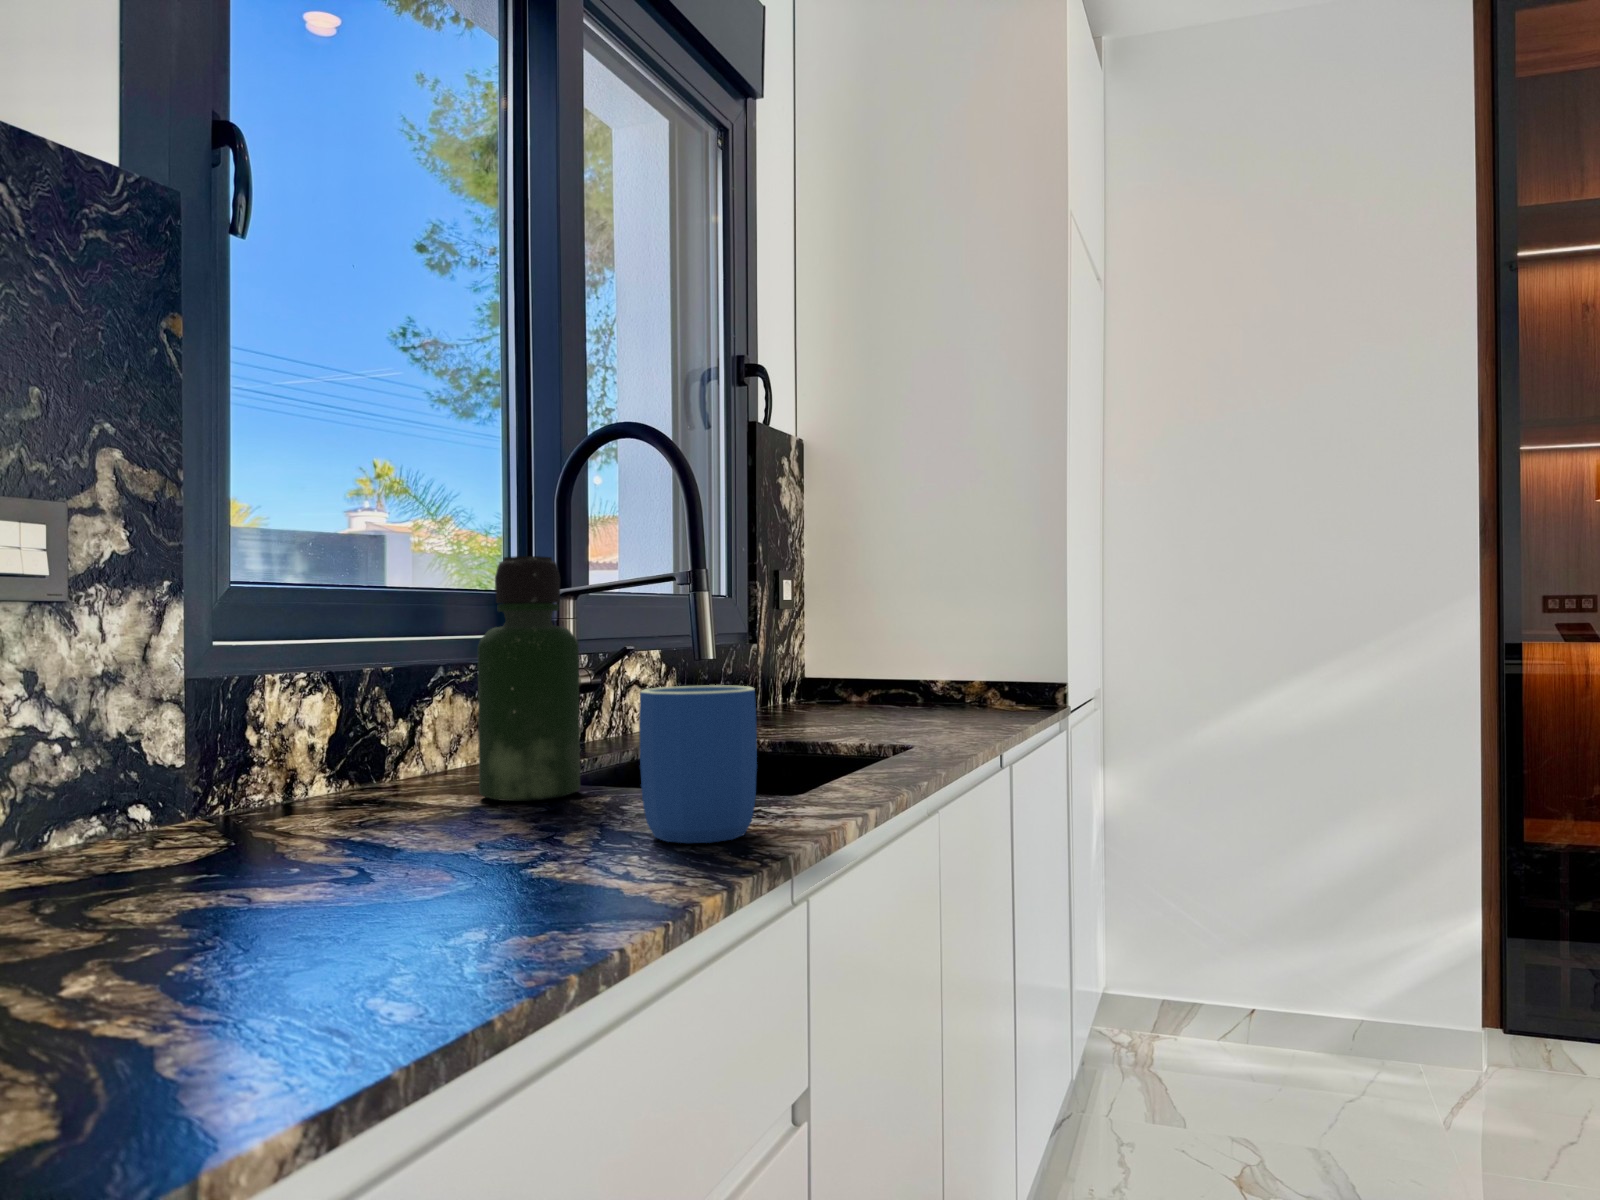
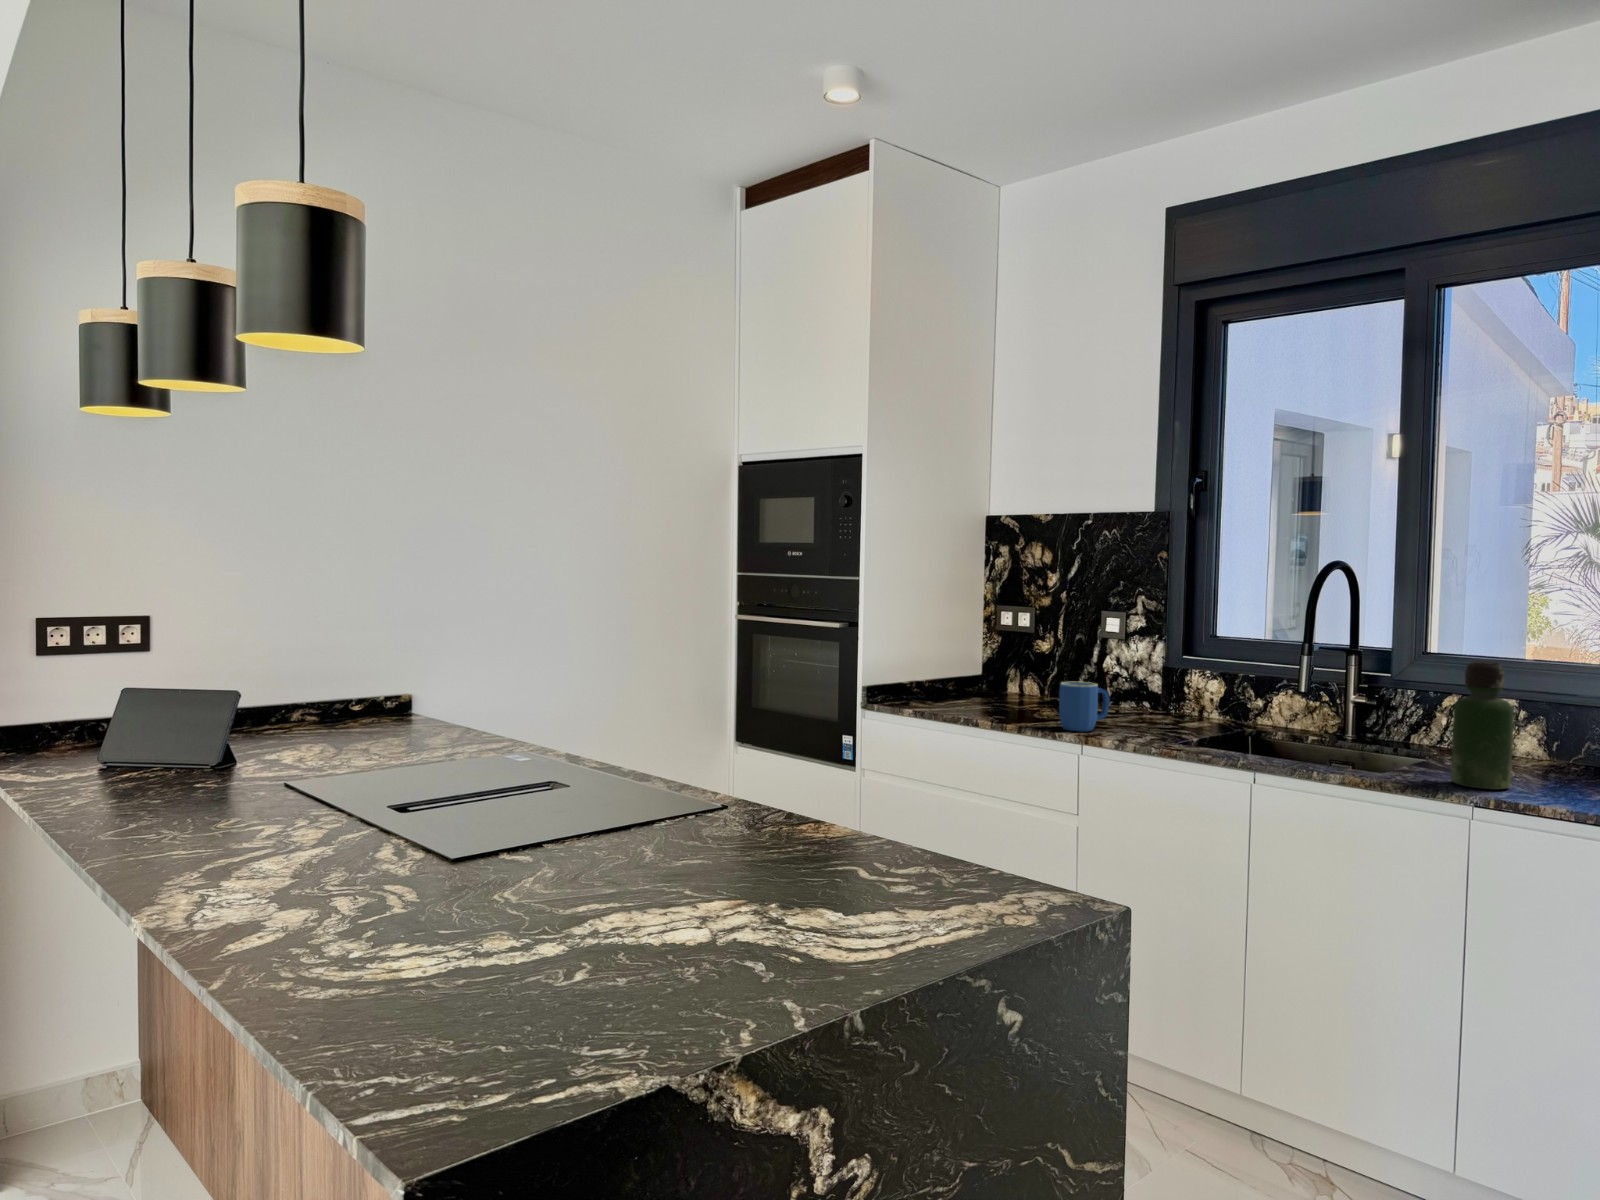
bottle: present [478,556,580,801] -> present [1451,661,1514,790]

